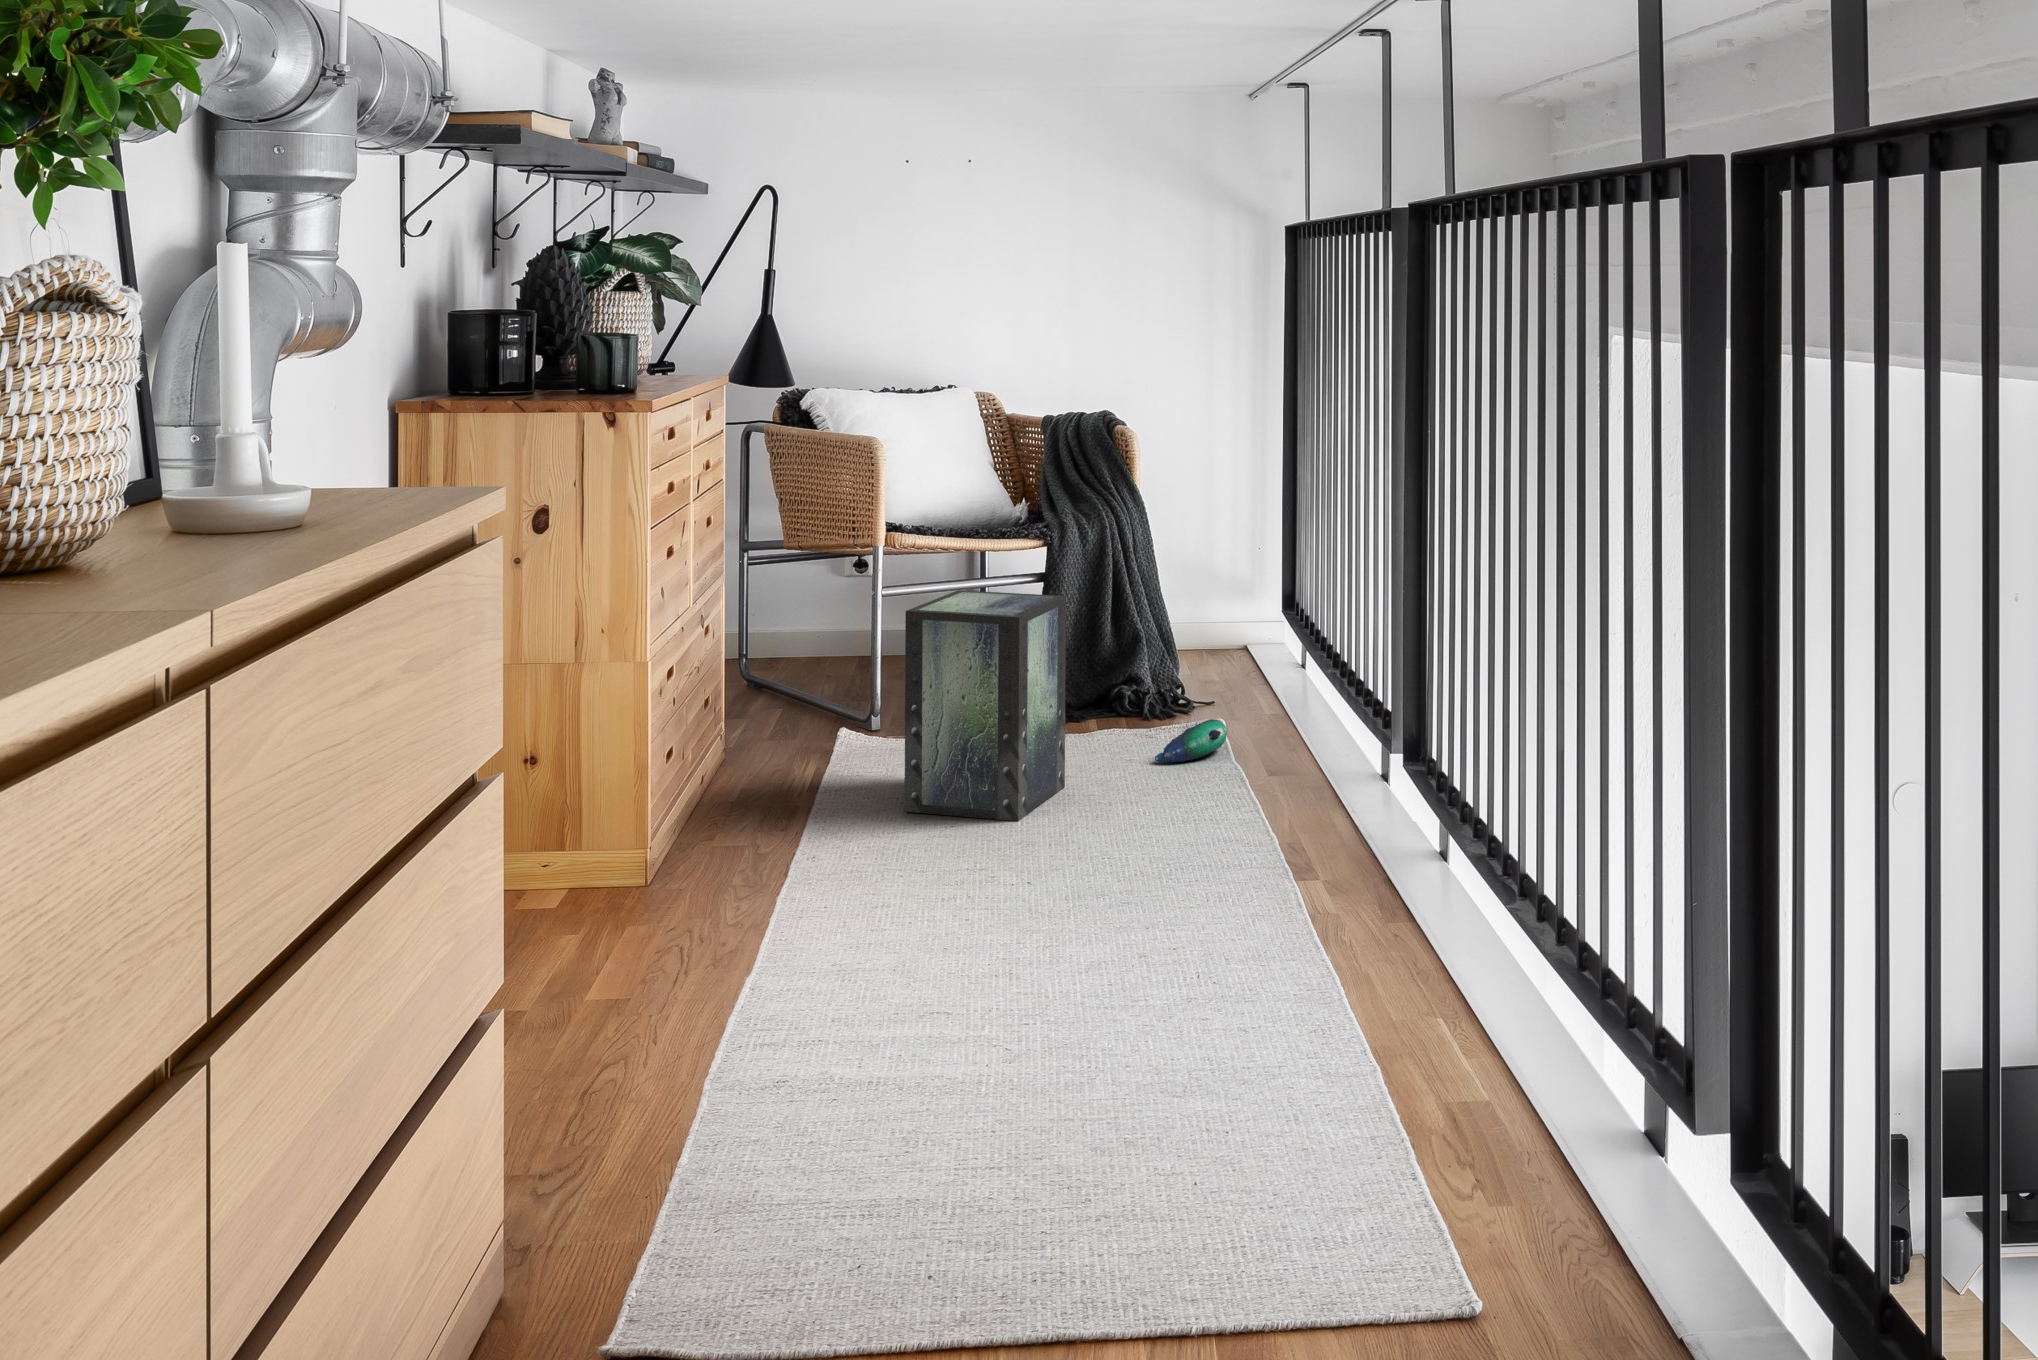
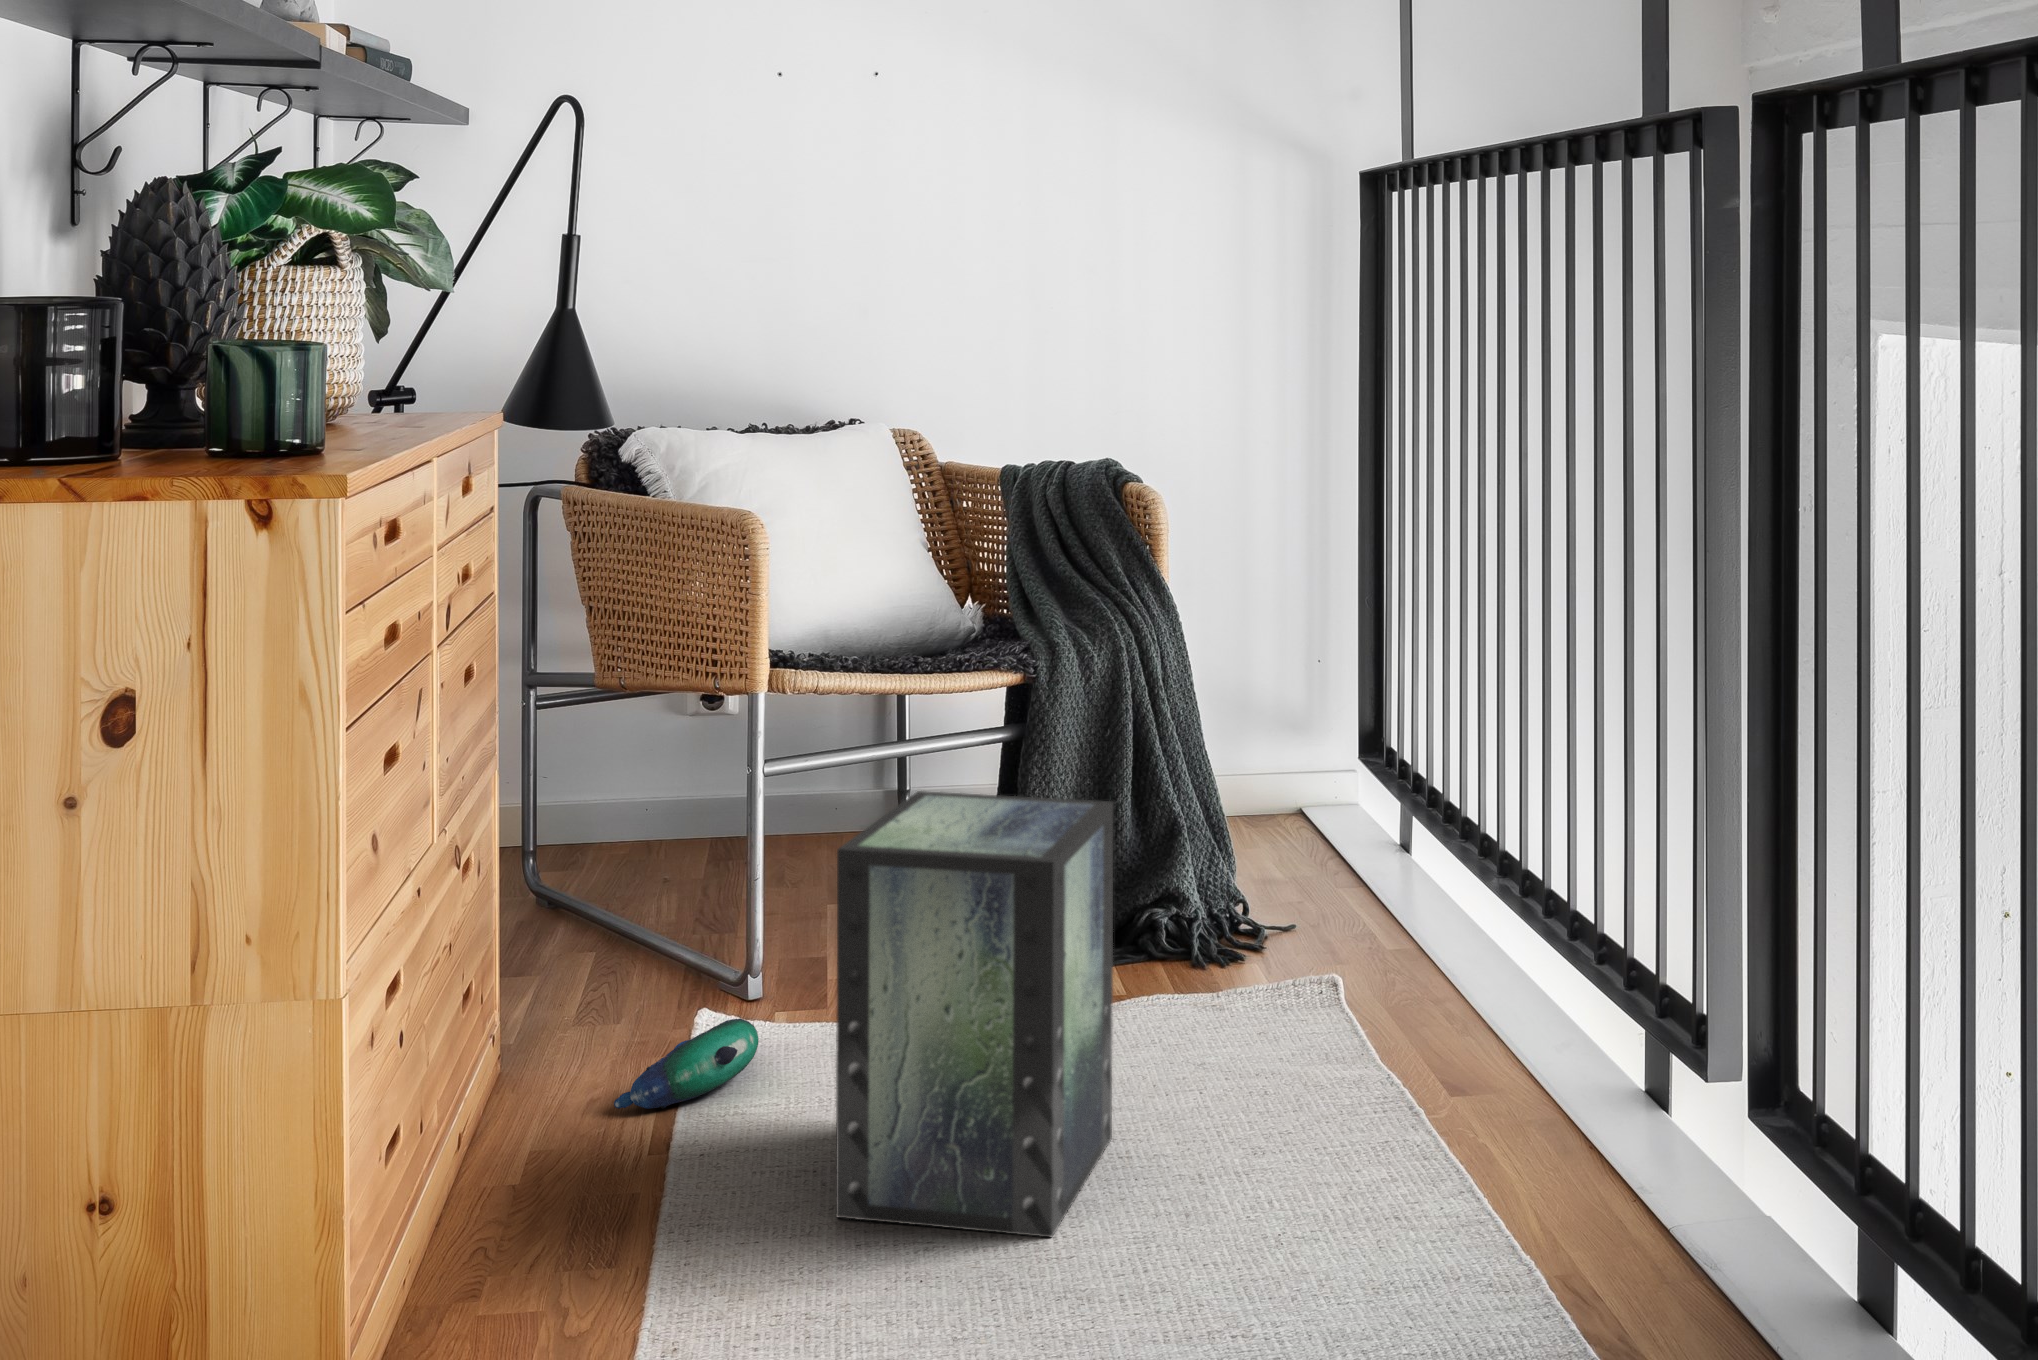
plush toy: present [1155,719,1227,762] -> present [614,1019,759,1109]

